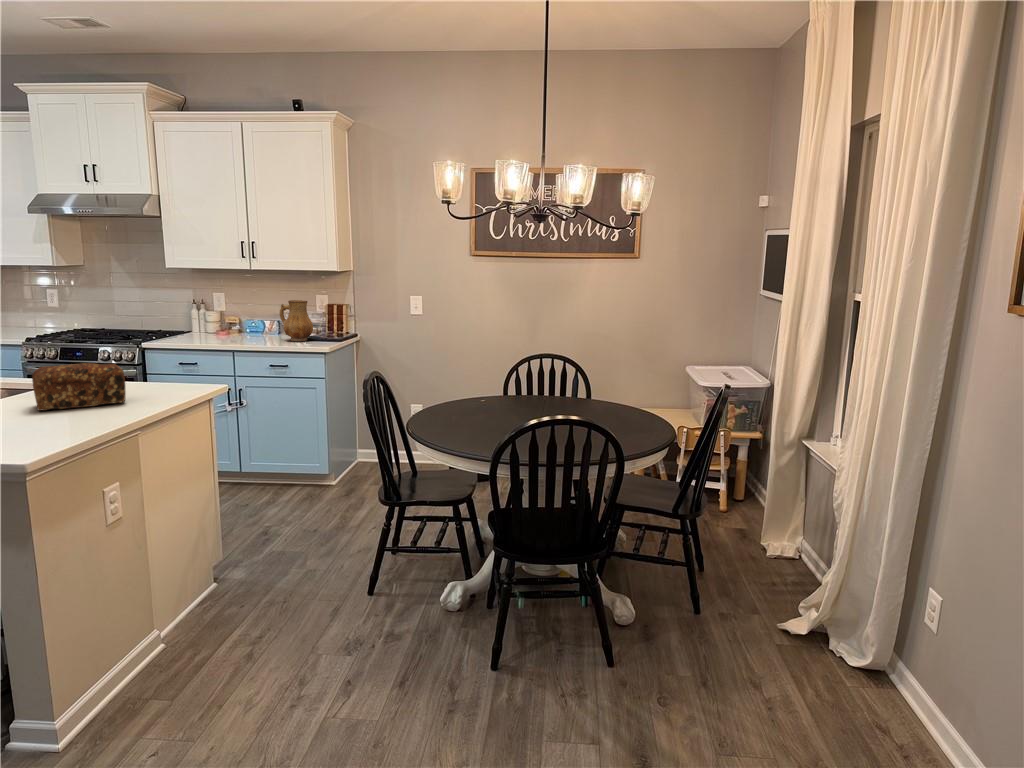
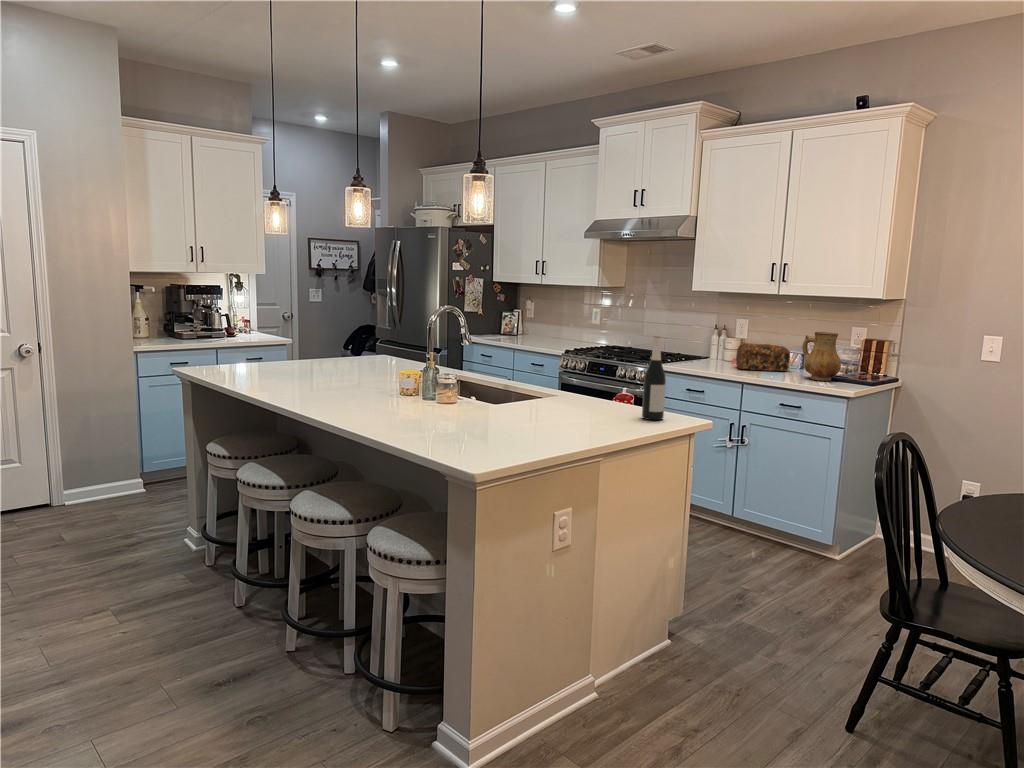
wine bottle: none [159,315,183,392] -> present [642,336,666,420]
bread loaf: present [32,363,126,411] -> present [736,343,790,371]

